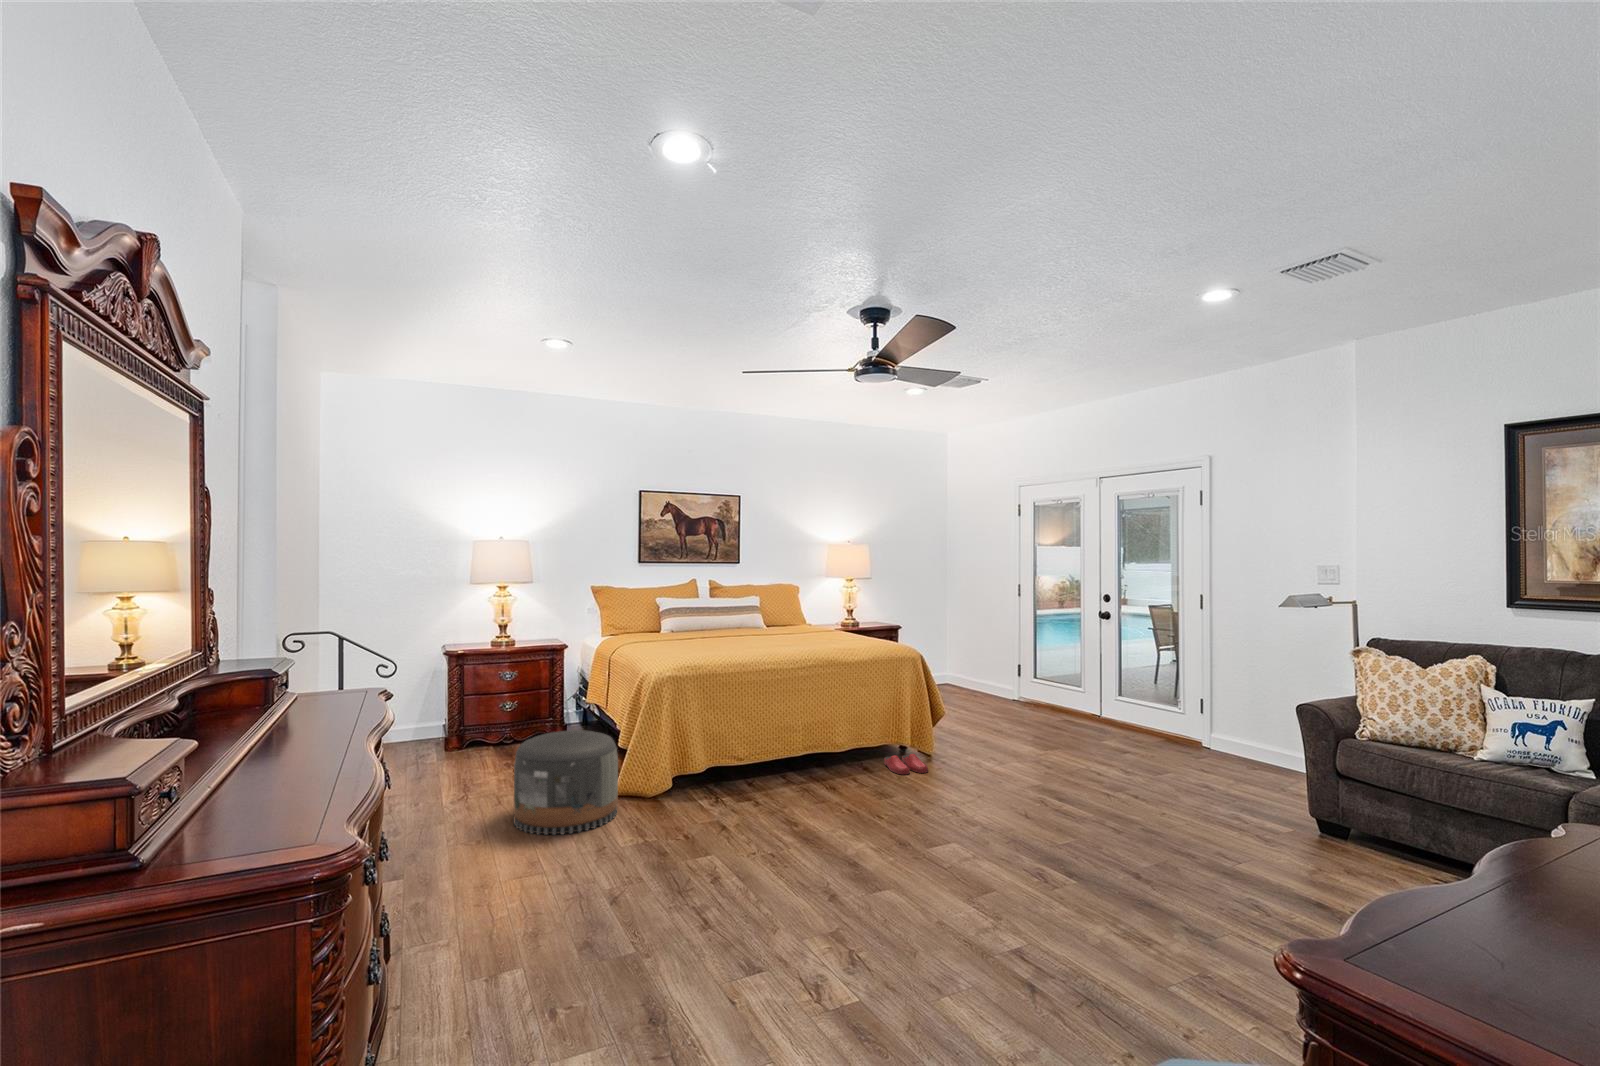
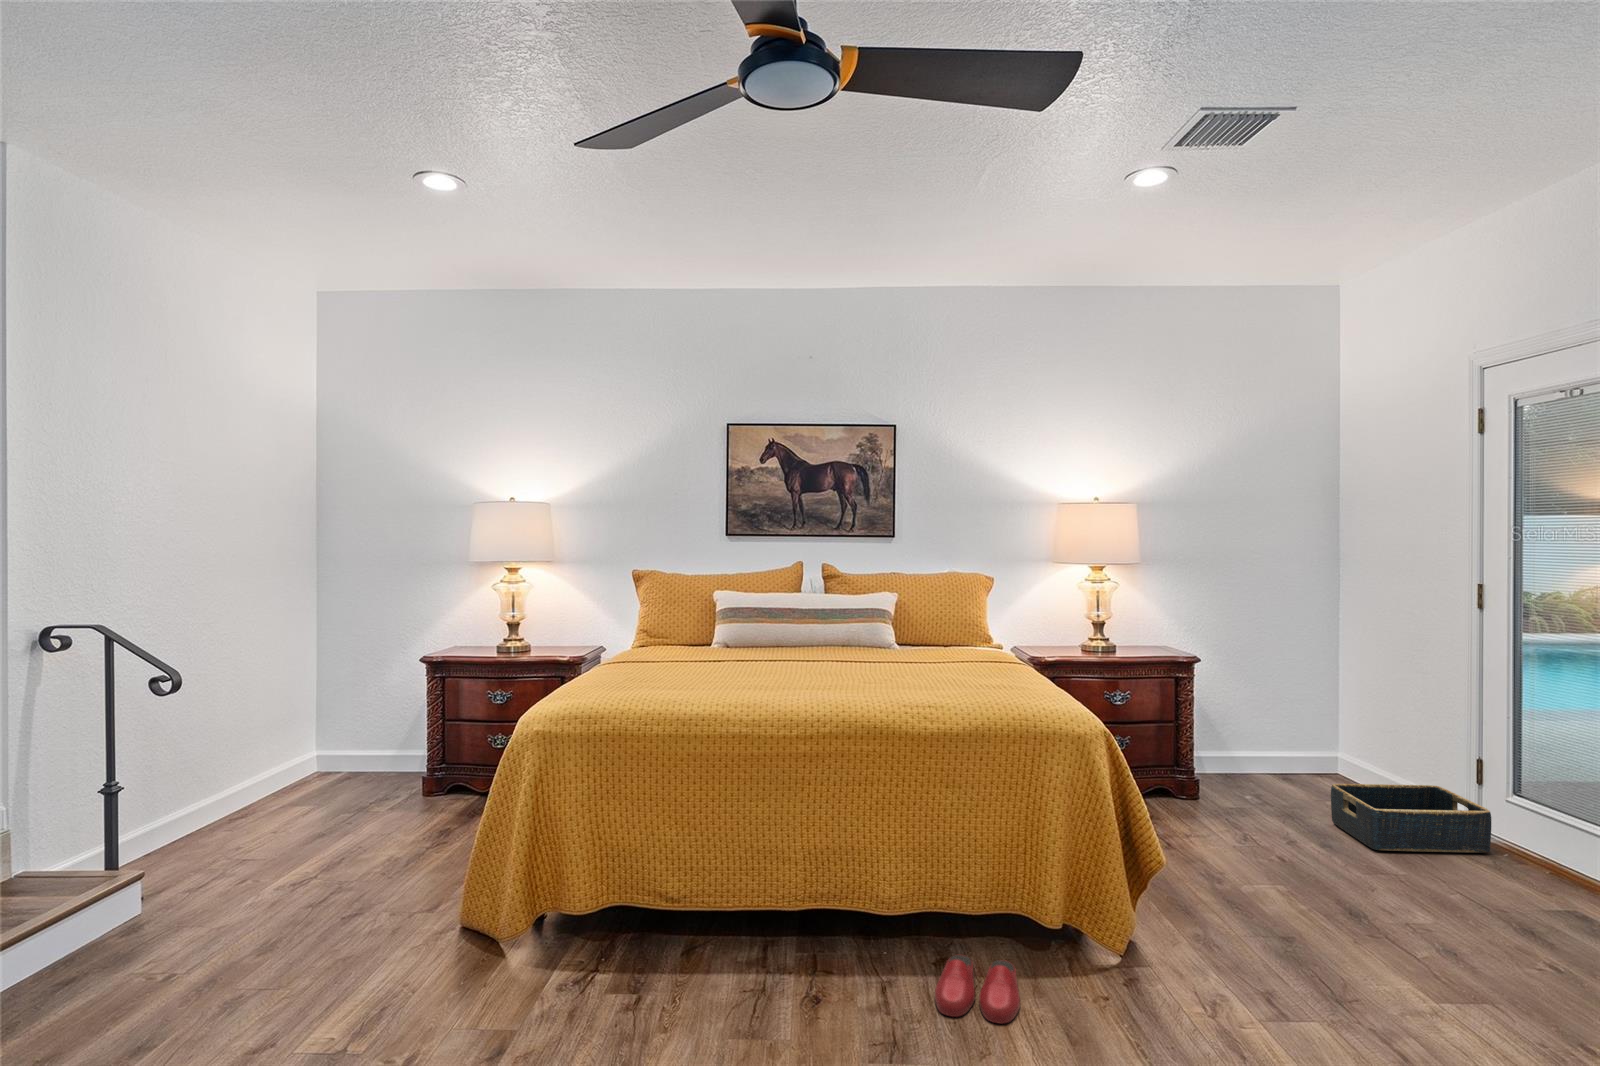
basket: none [962,678,1024,706] -> present [1331,784,1491,853]
pouf: present [514,730,618,835] -> none [221,811,407,997]

